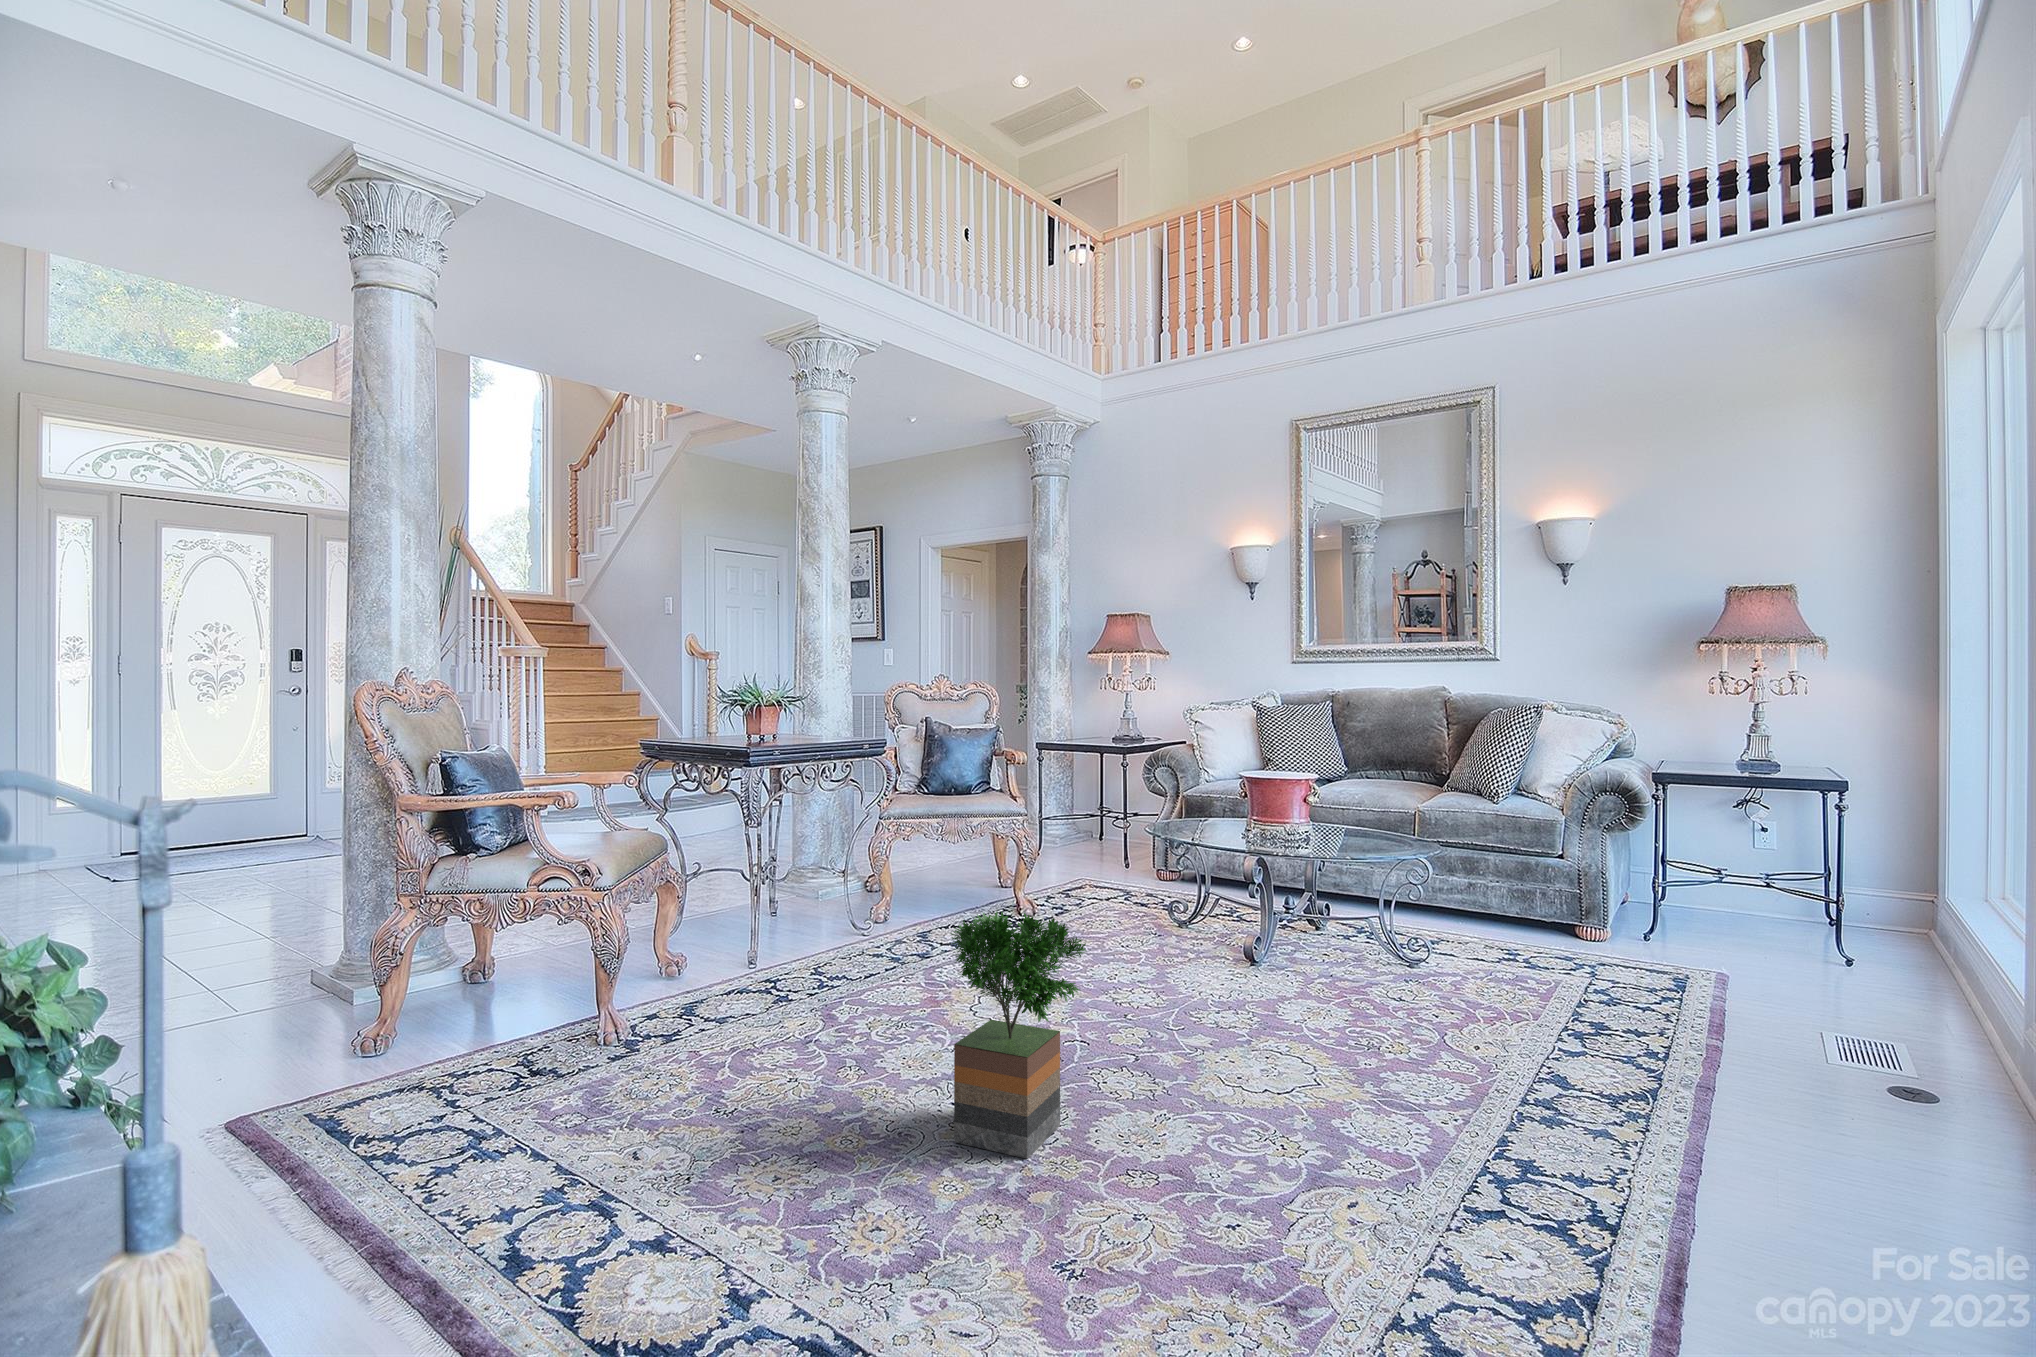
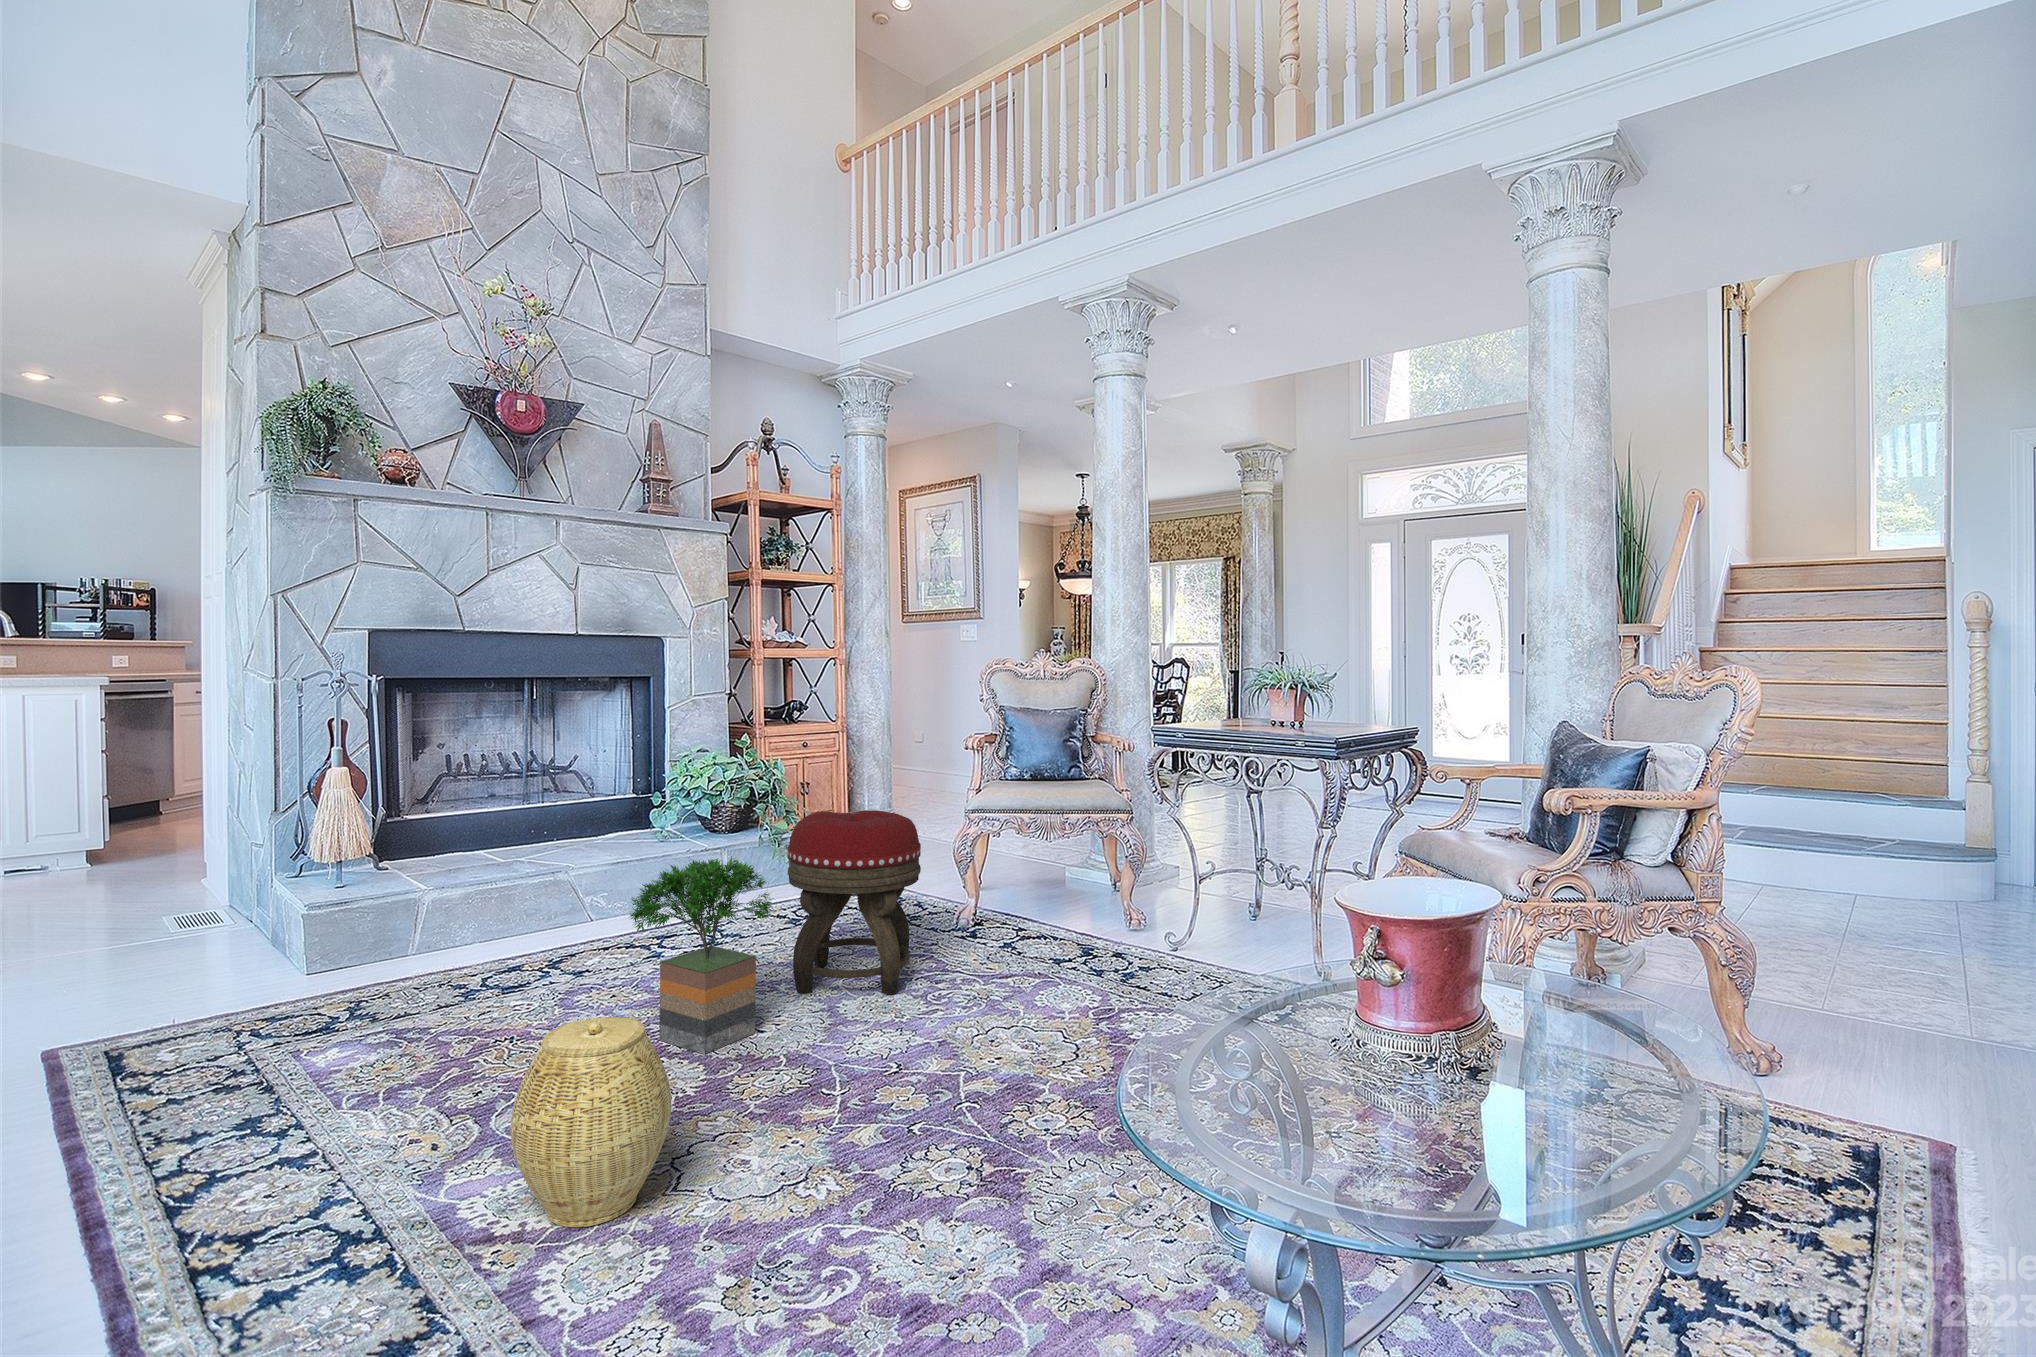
footstool: none [704,863,880,1115] -> present [787,810,921,995]
woven basket: none [1298,961,1422,1123] -> present [510,1017,671,1227]

